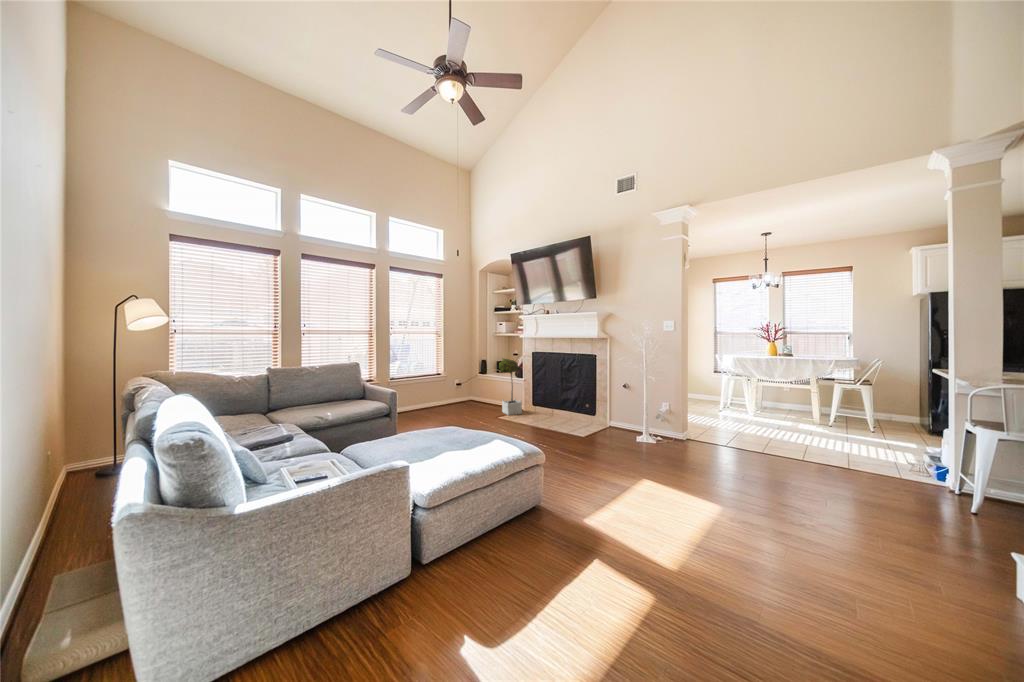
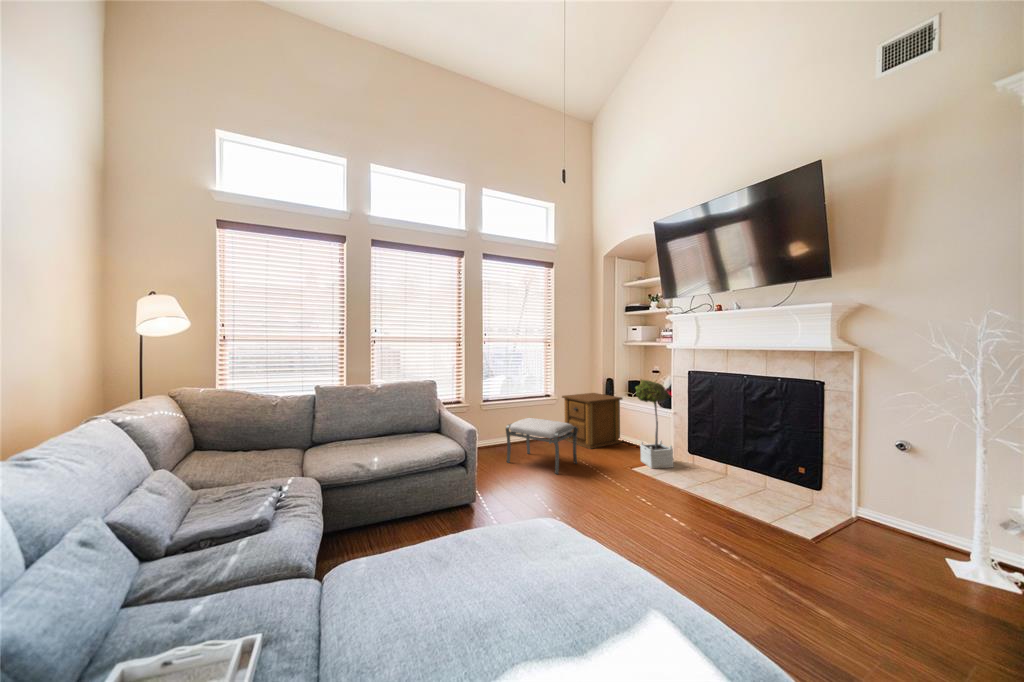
side table: none [450,370,493,409] -> present [562,393,623,449]
ottoman: none [409,388,460,422] -> present [506,418,577,474]

